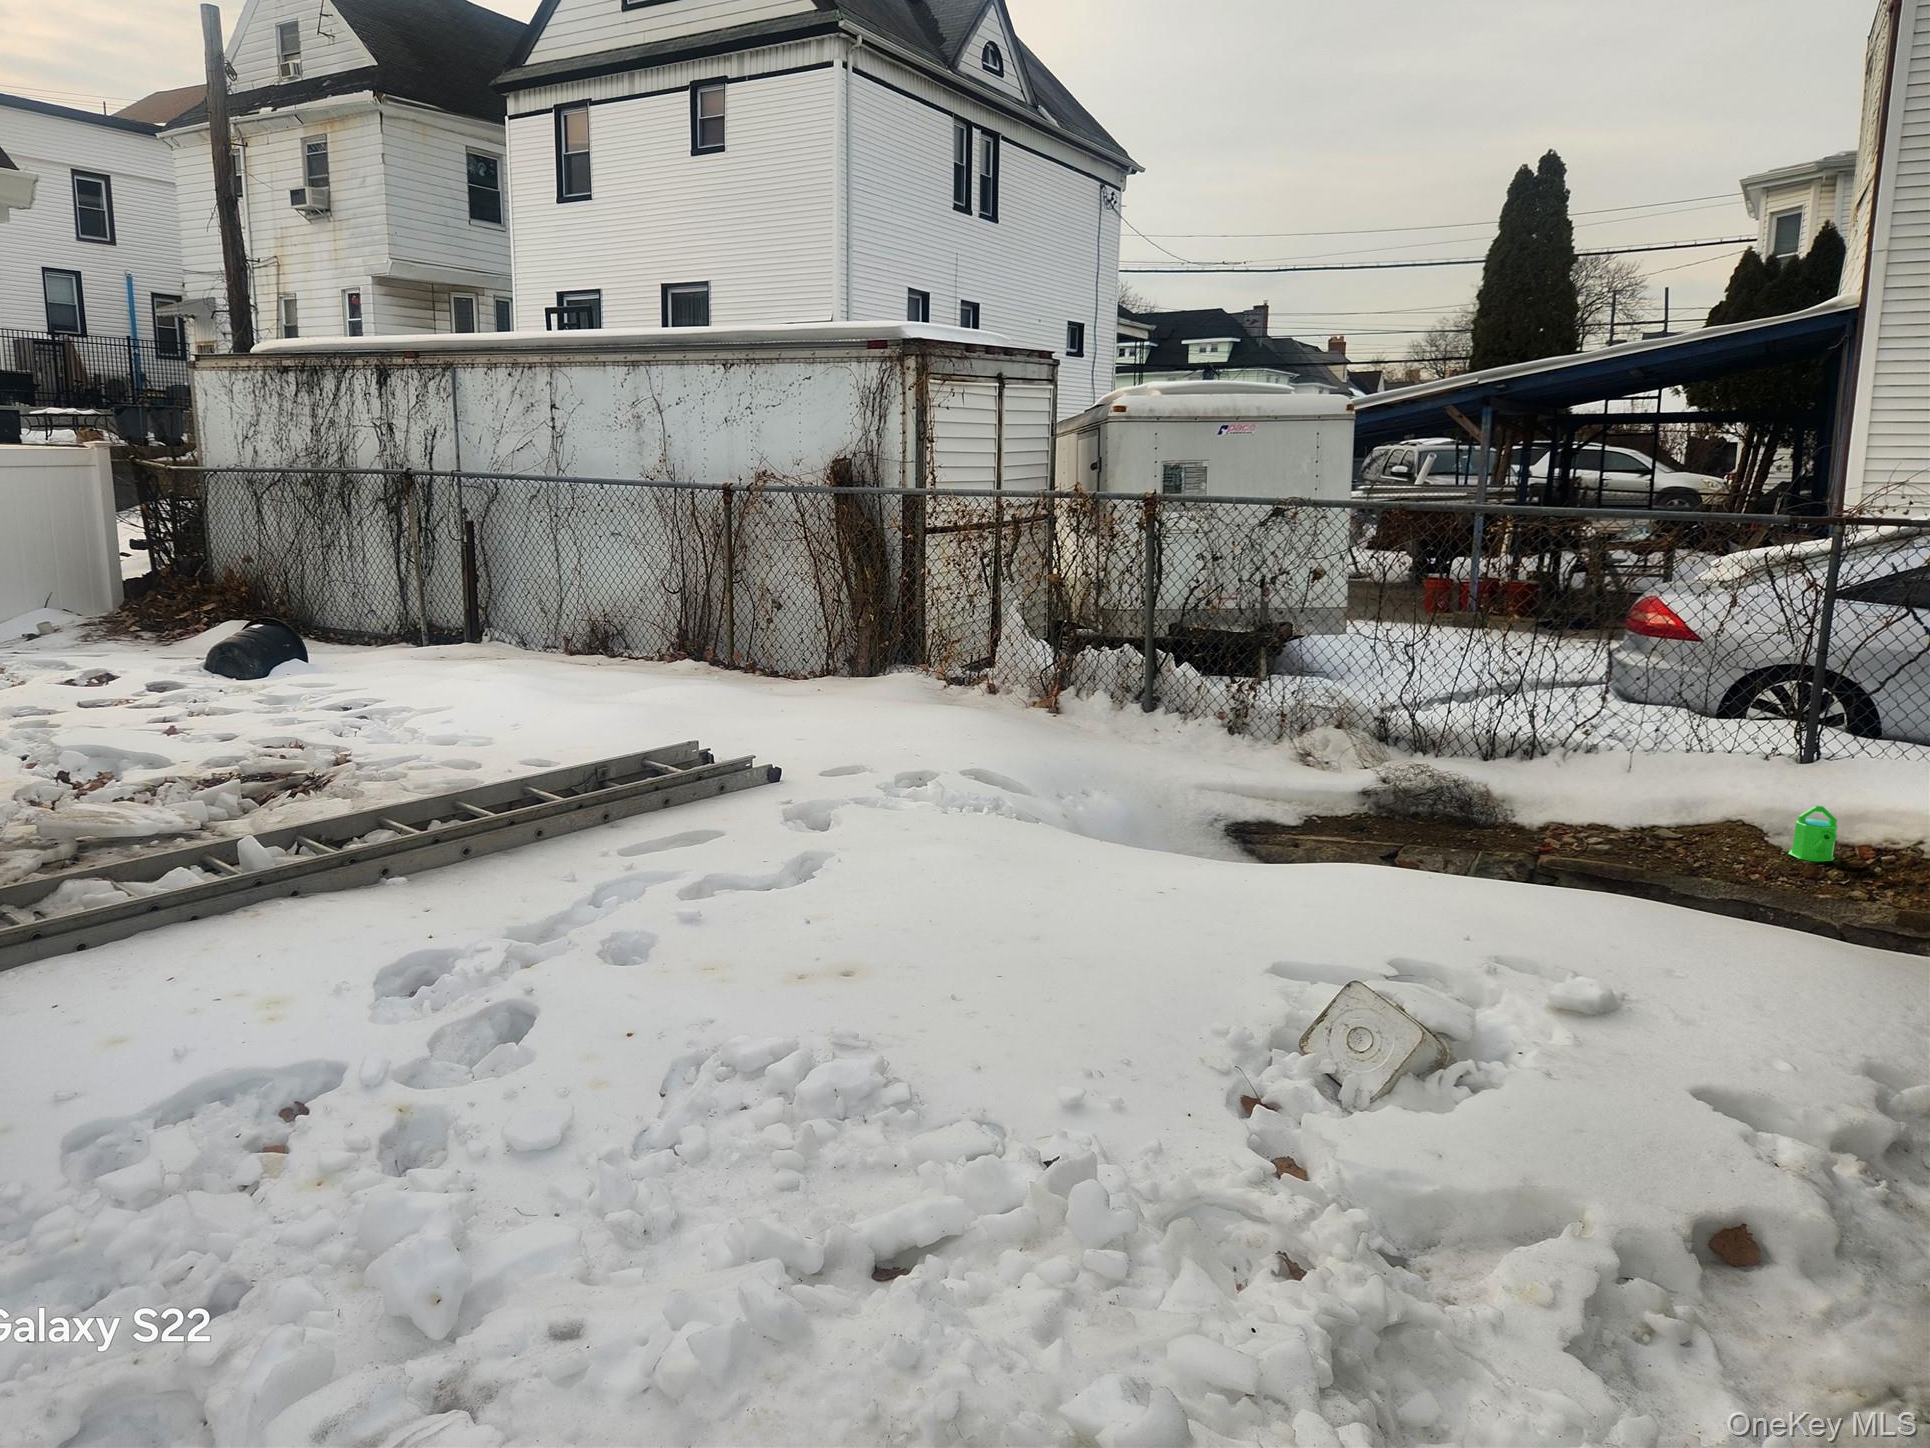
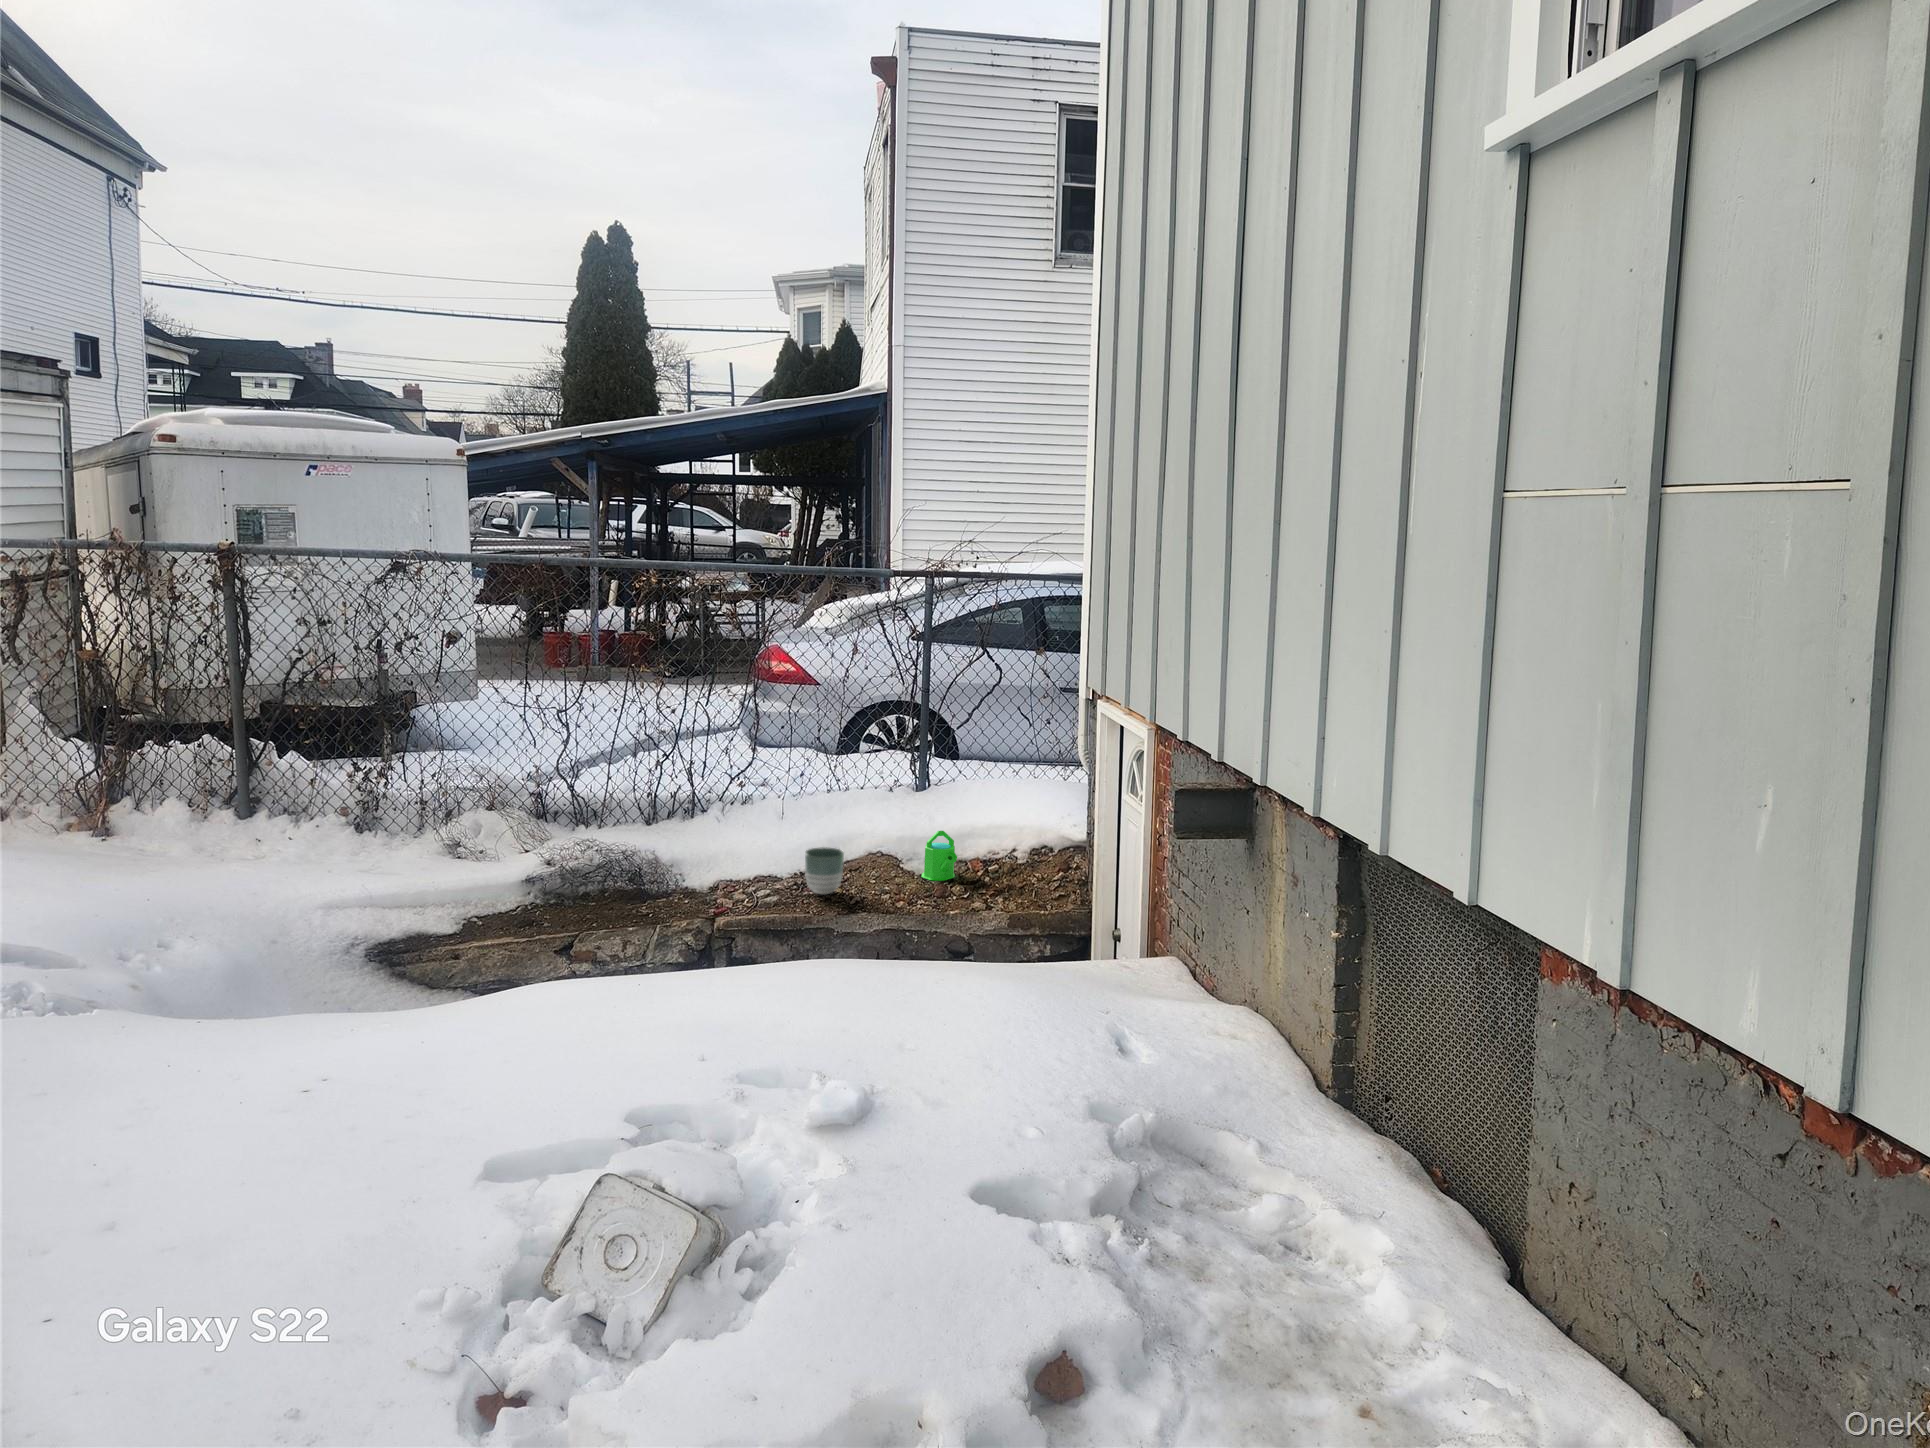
planter: none [1642,803,1690,852] -> present [805,847,844,894]

